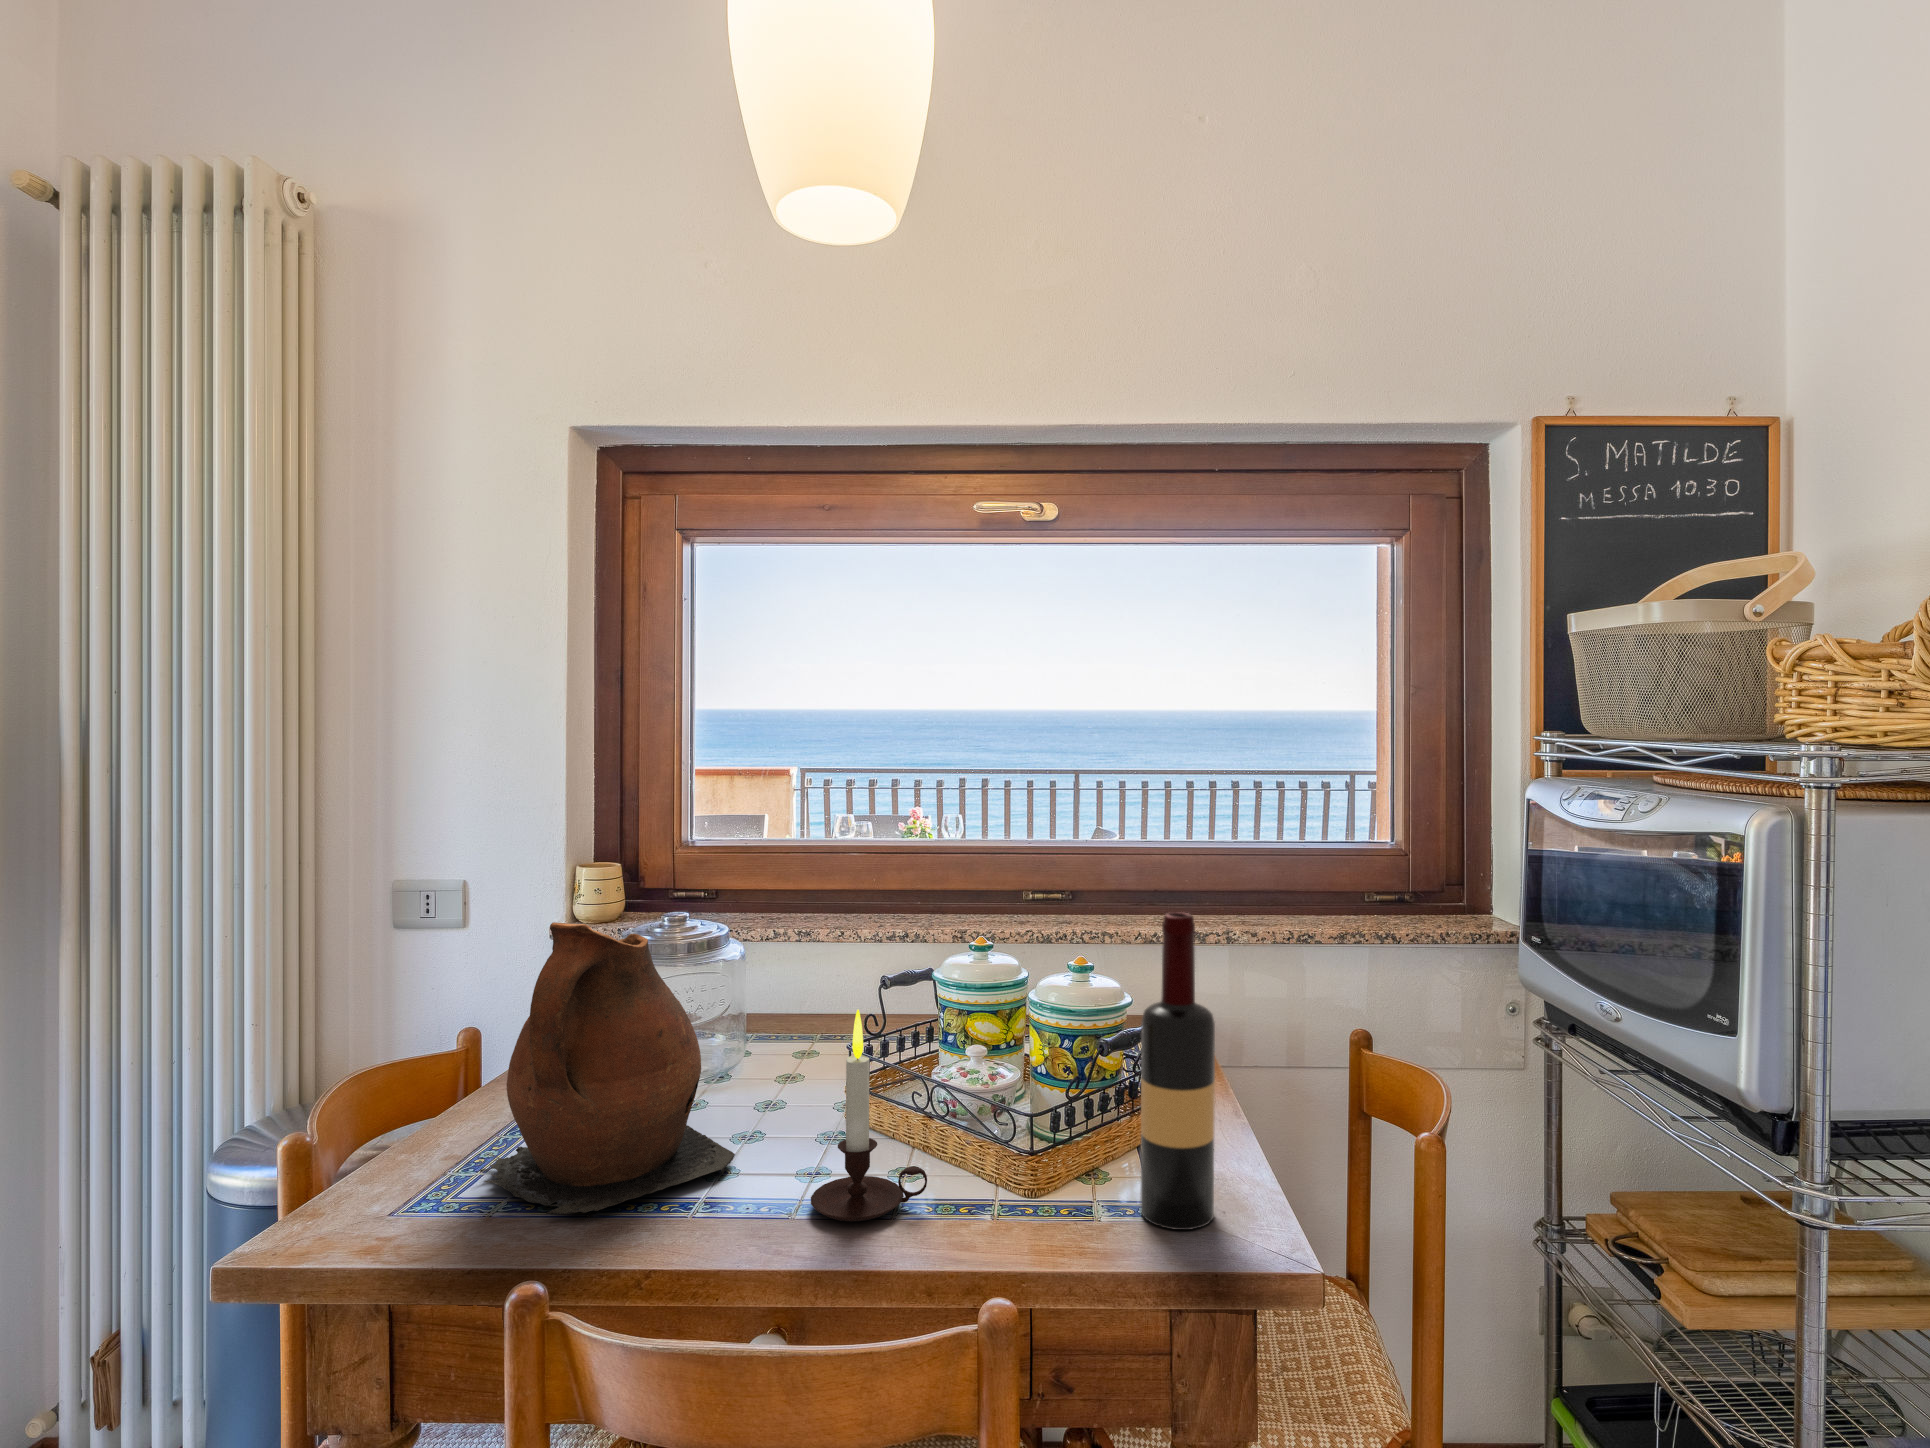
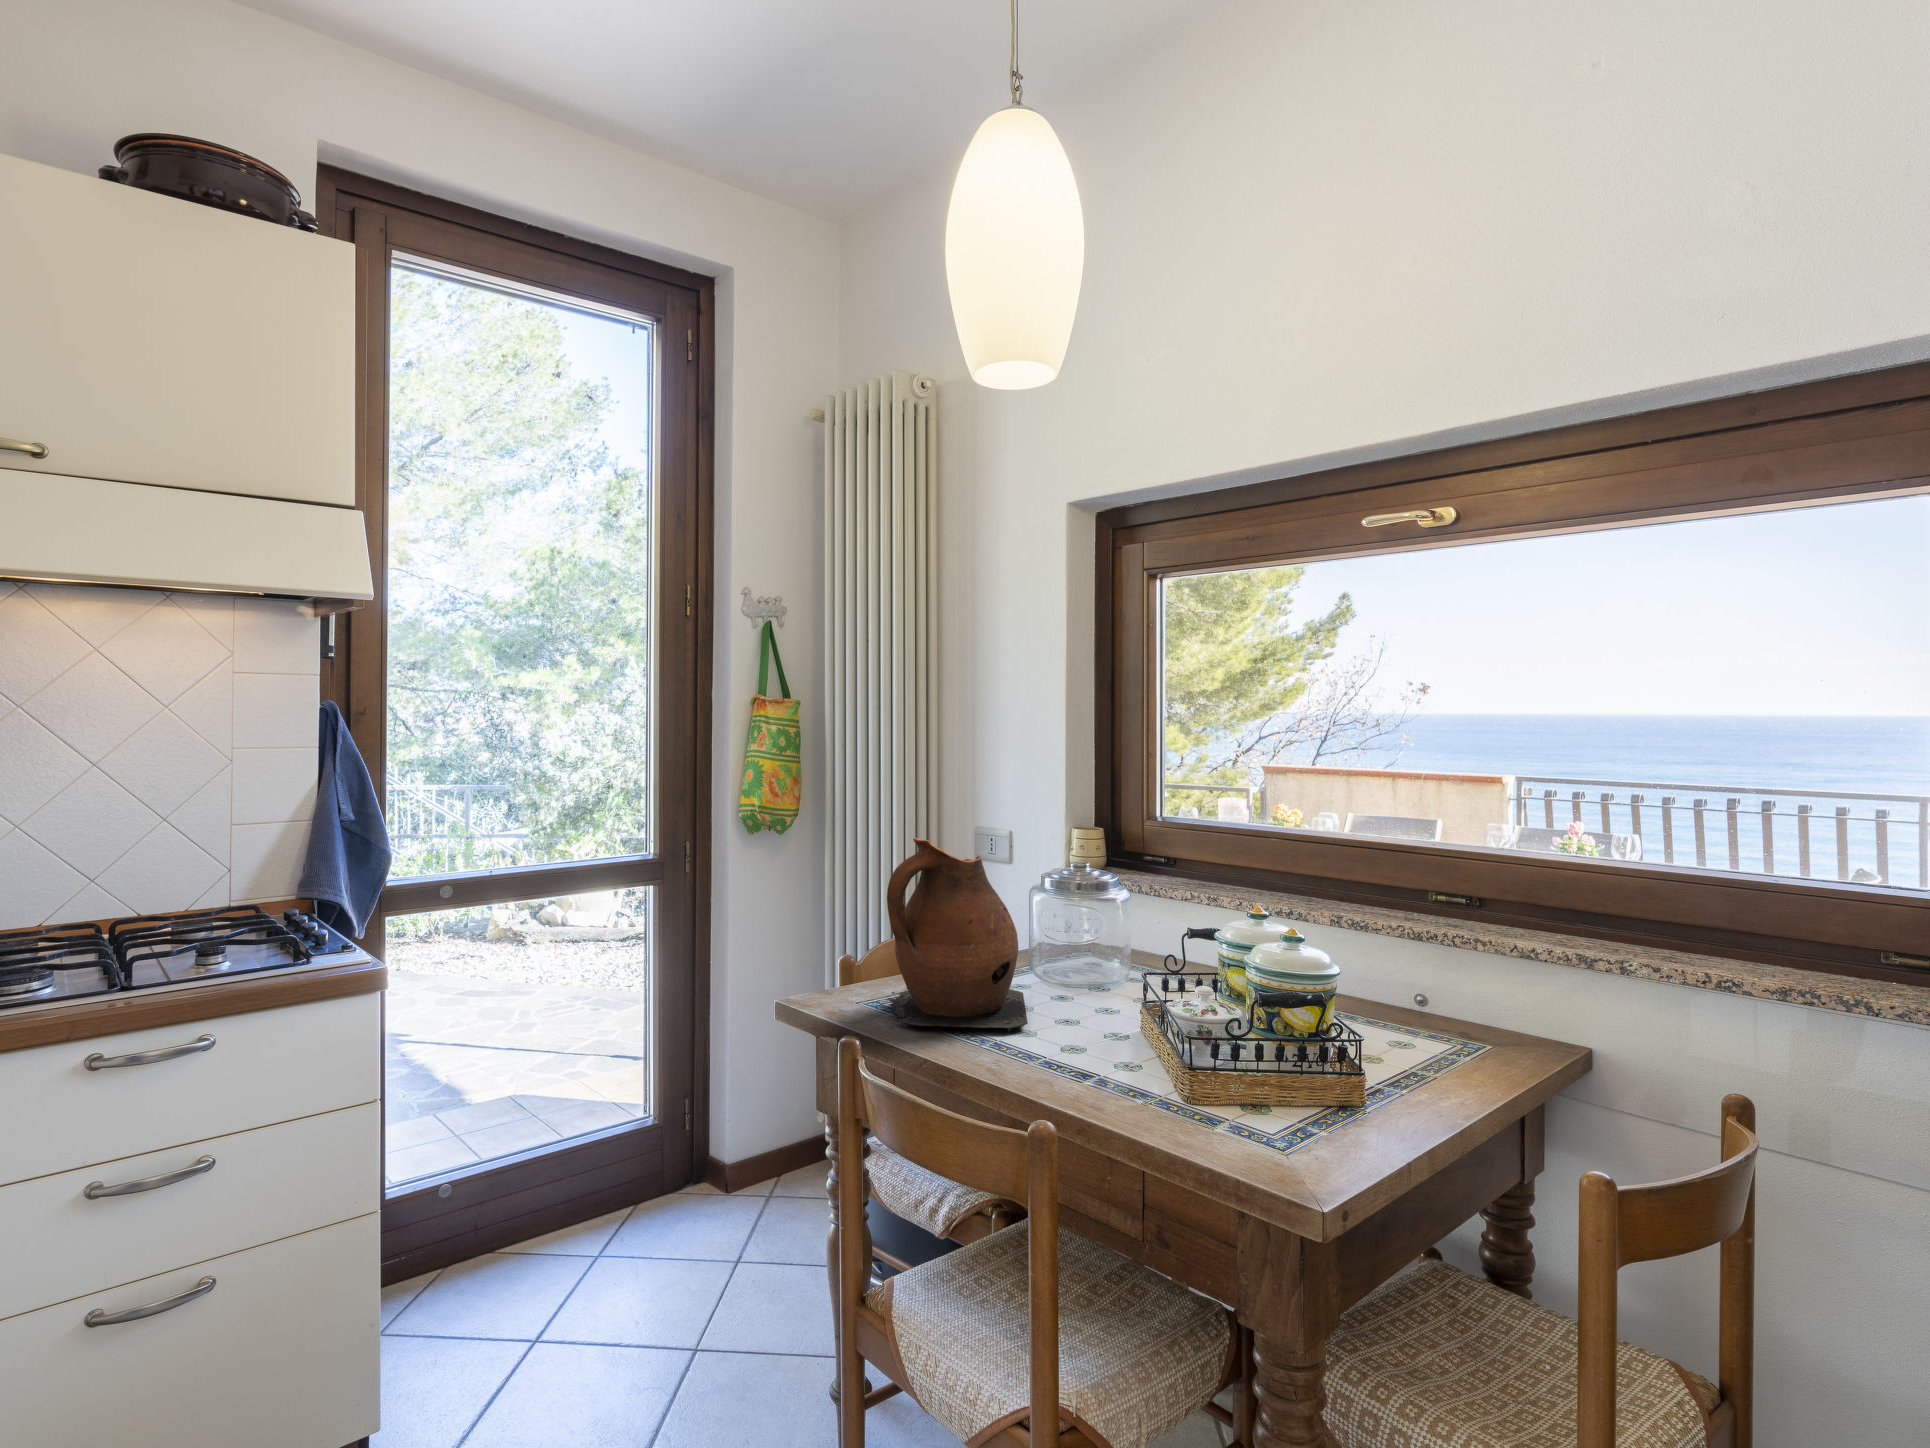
wine bottle: present [1140,912,1215,1230] -> none [1244,878,1314,1163]
candle: present [811,1010,927,1221] -> none [1026,922,1105,1079]

